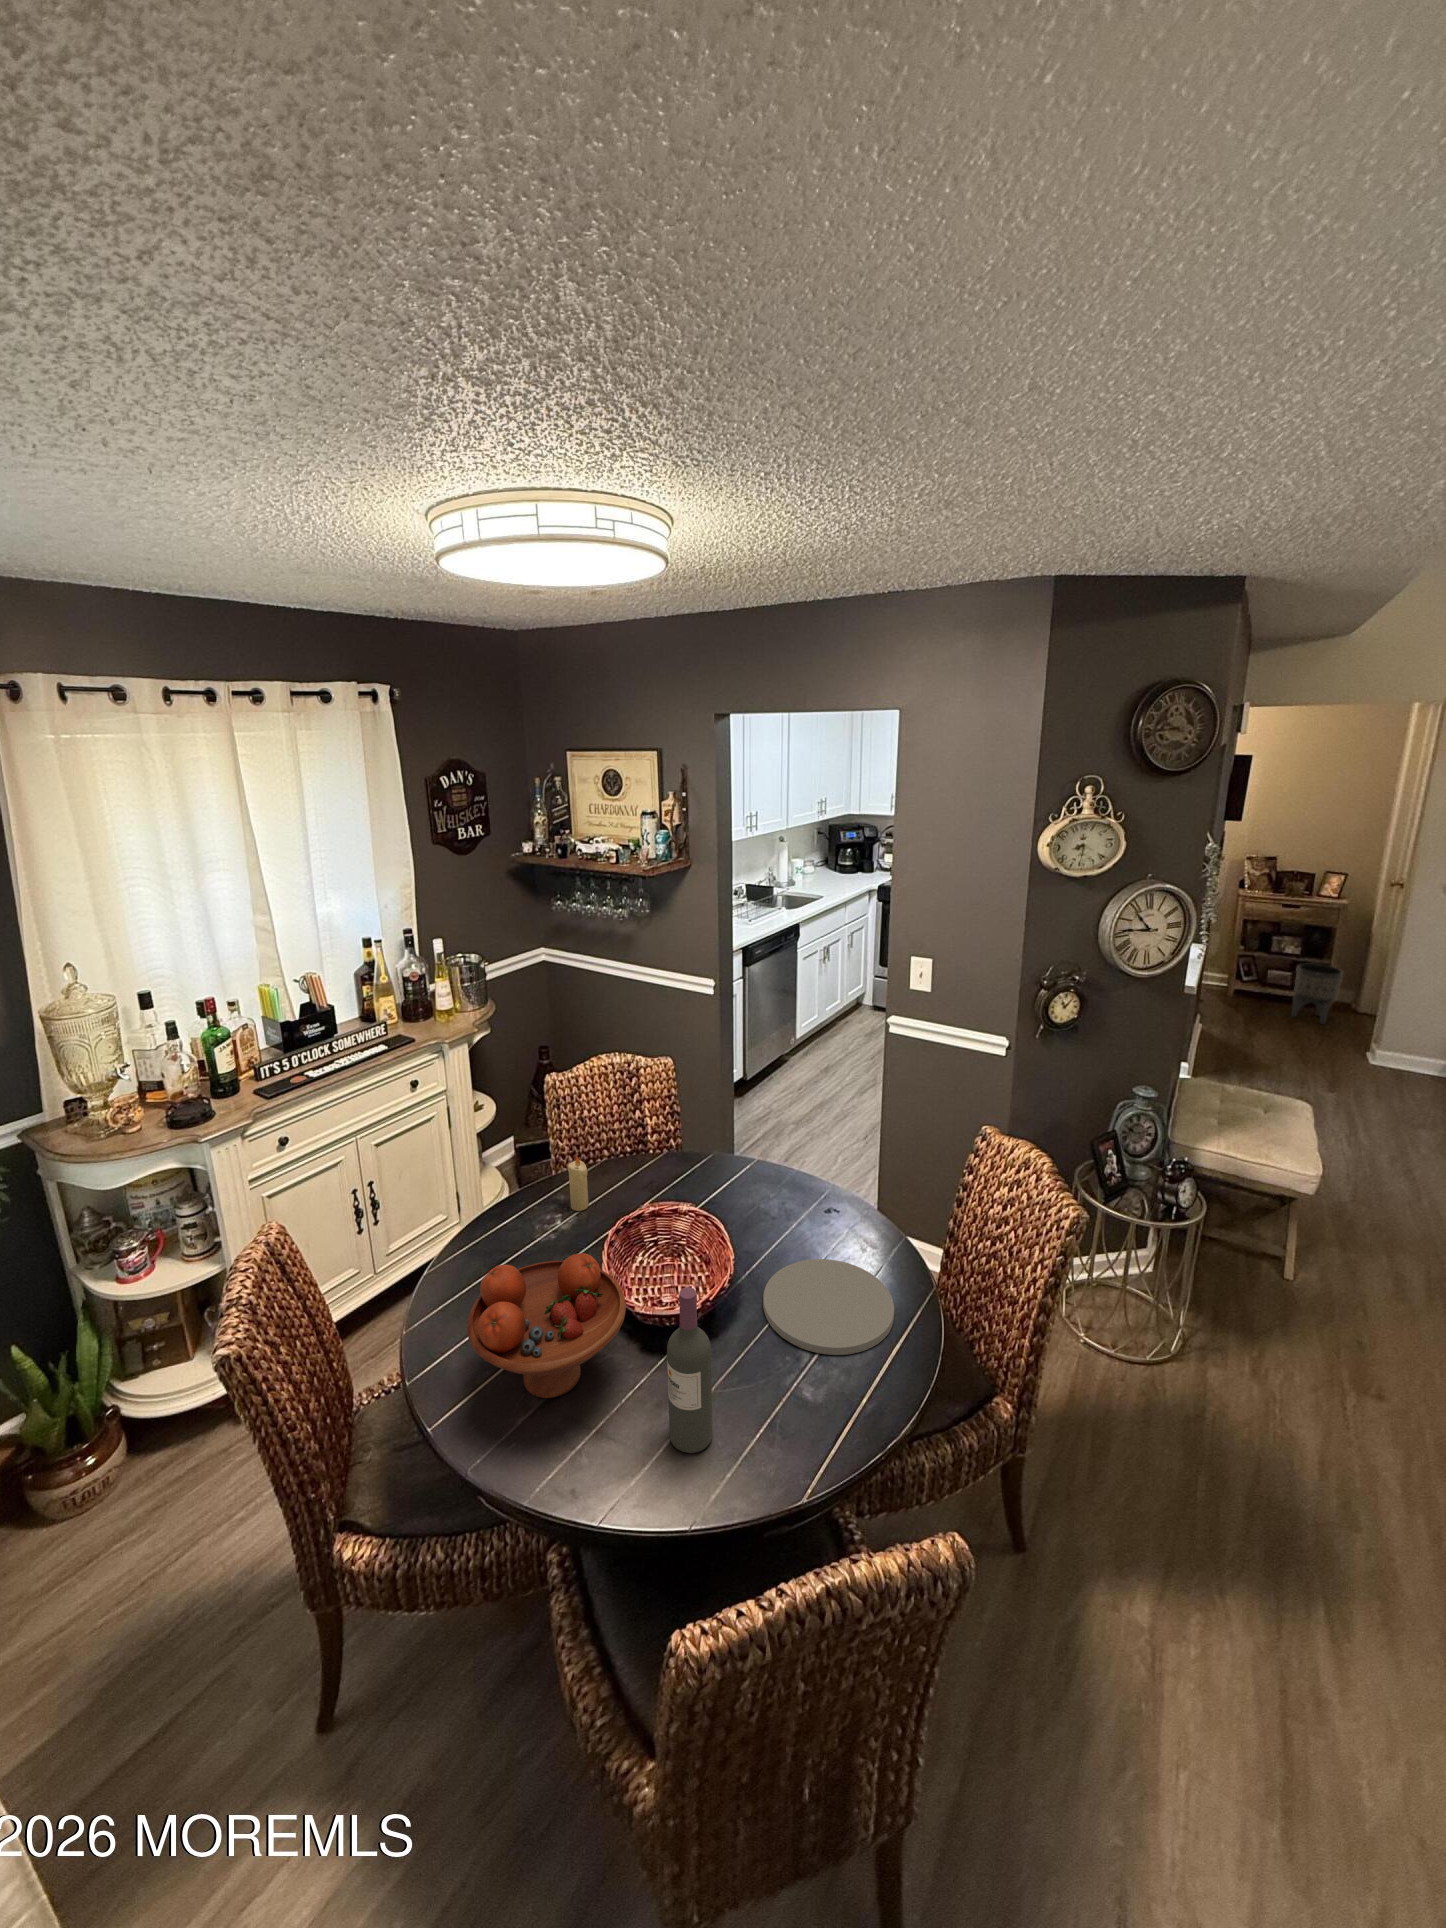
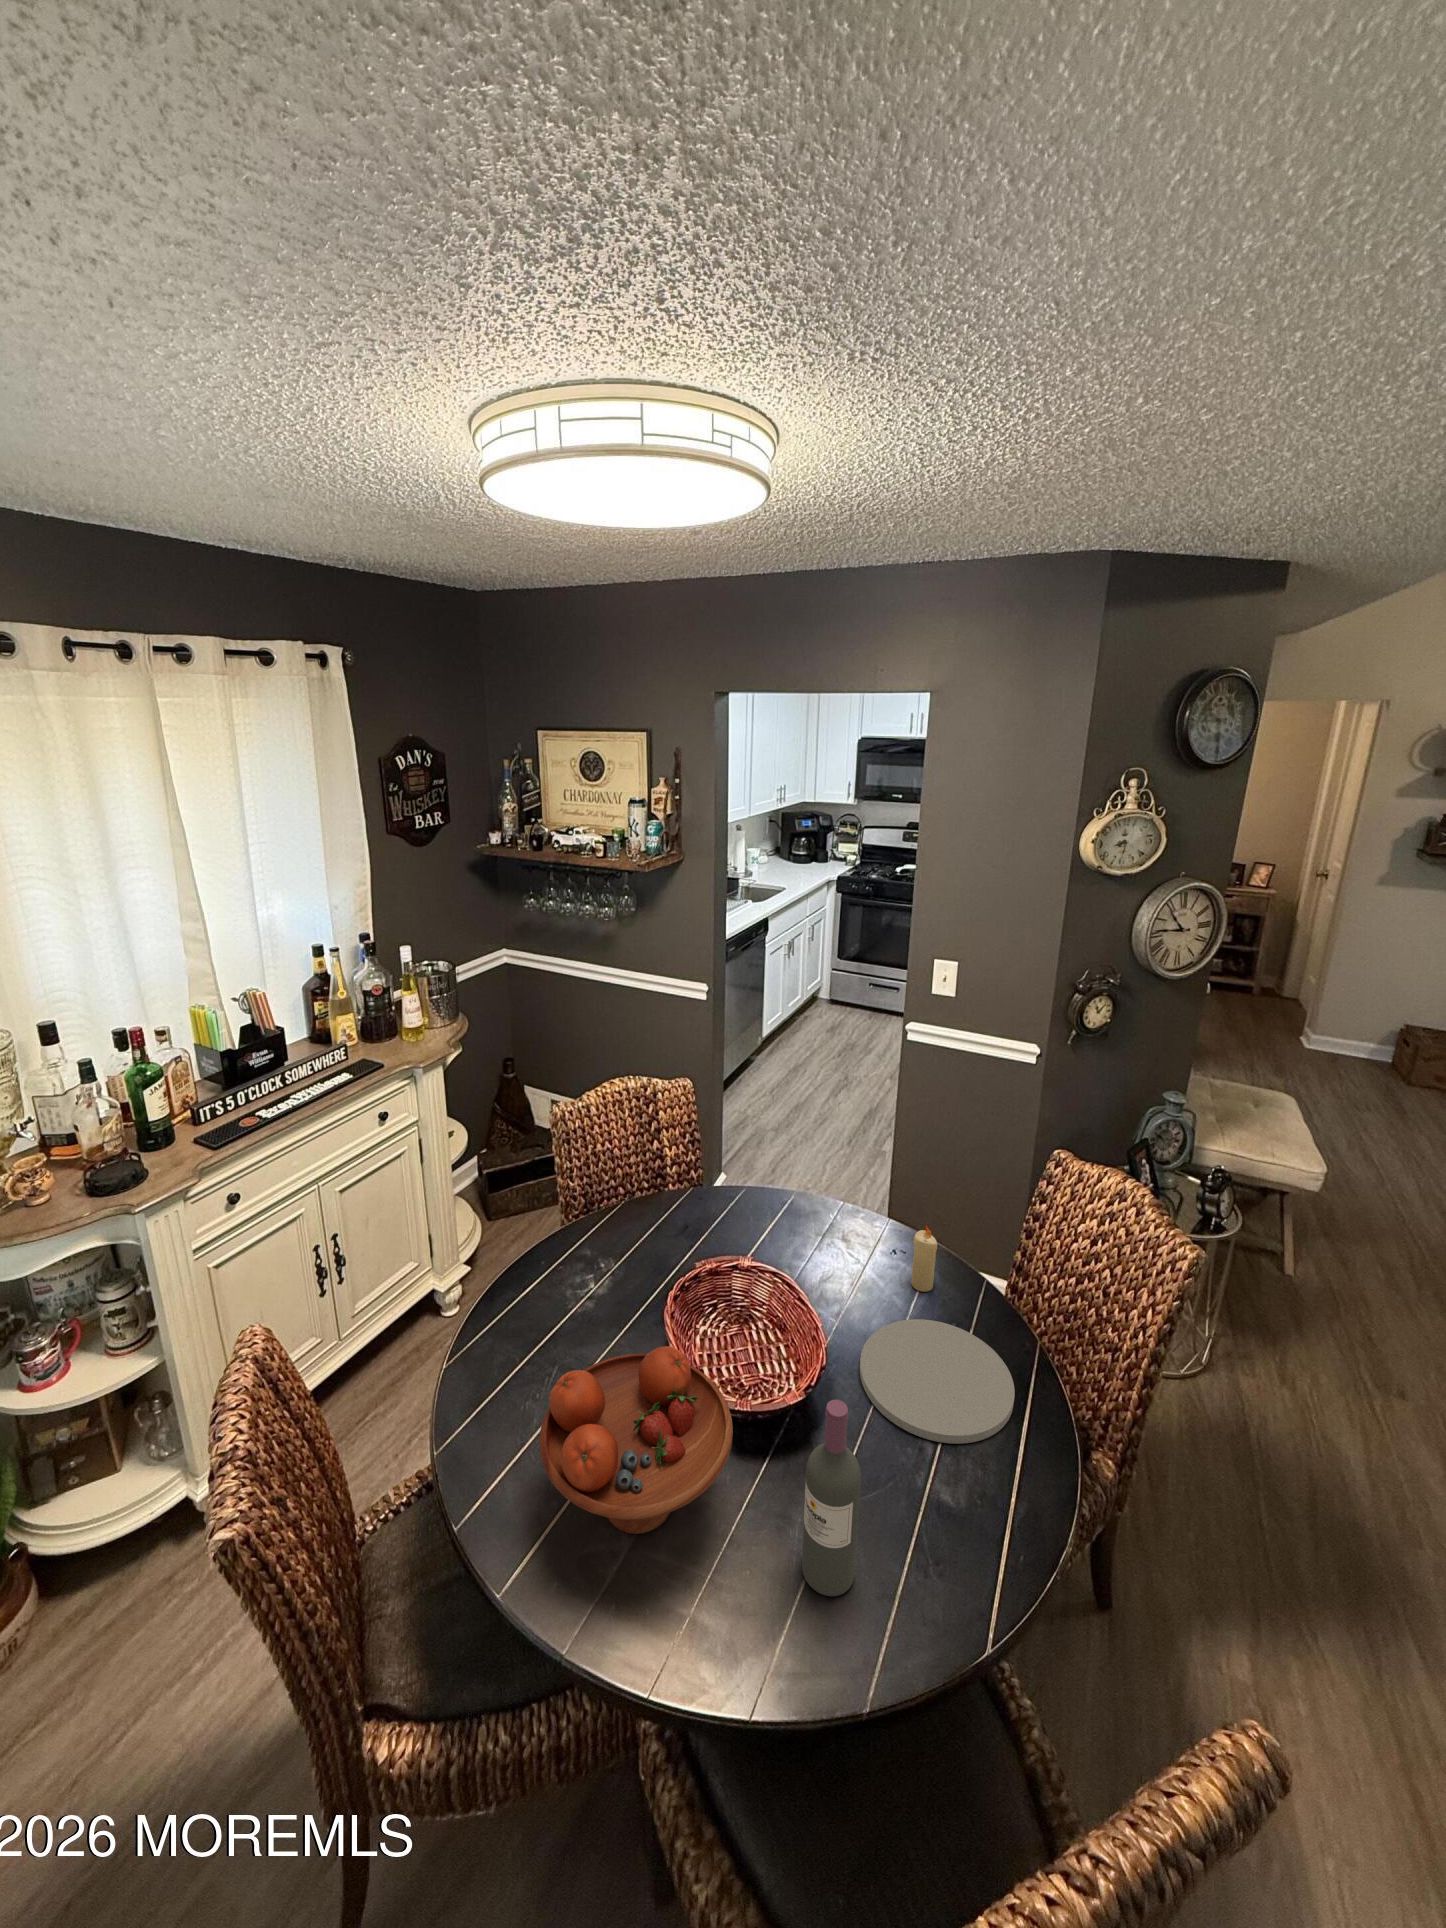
planter: present [1292,964,1343,1024] -> none [1237,948,1286,1008]
candle: present [568,1156,588,1211] -> present [911,1226,937,1292]

